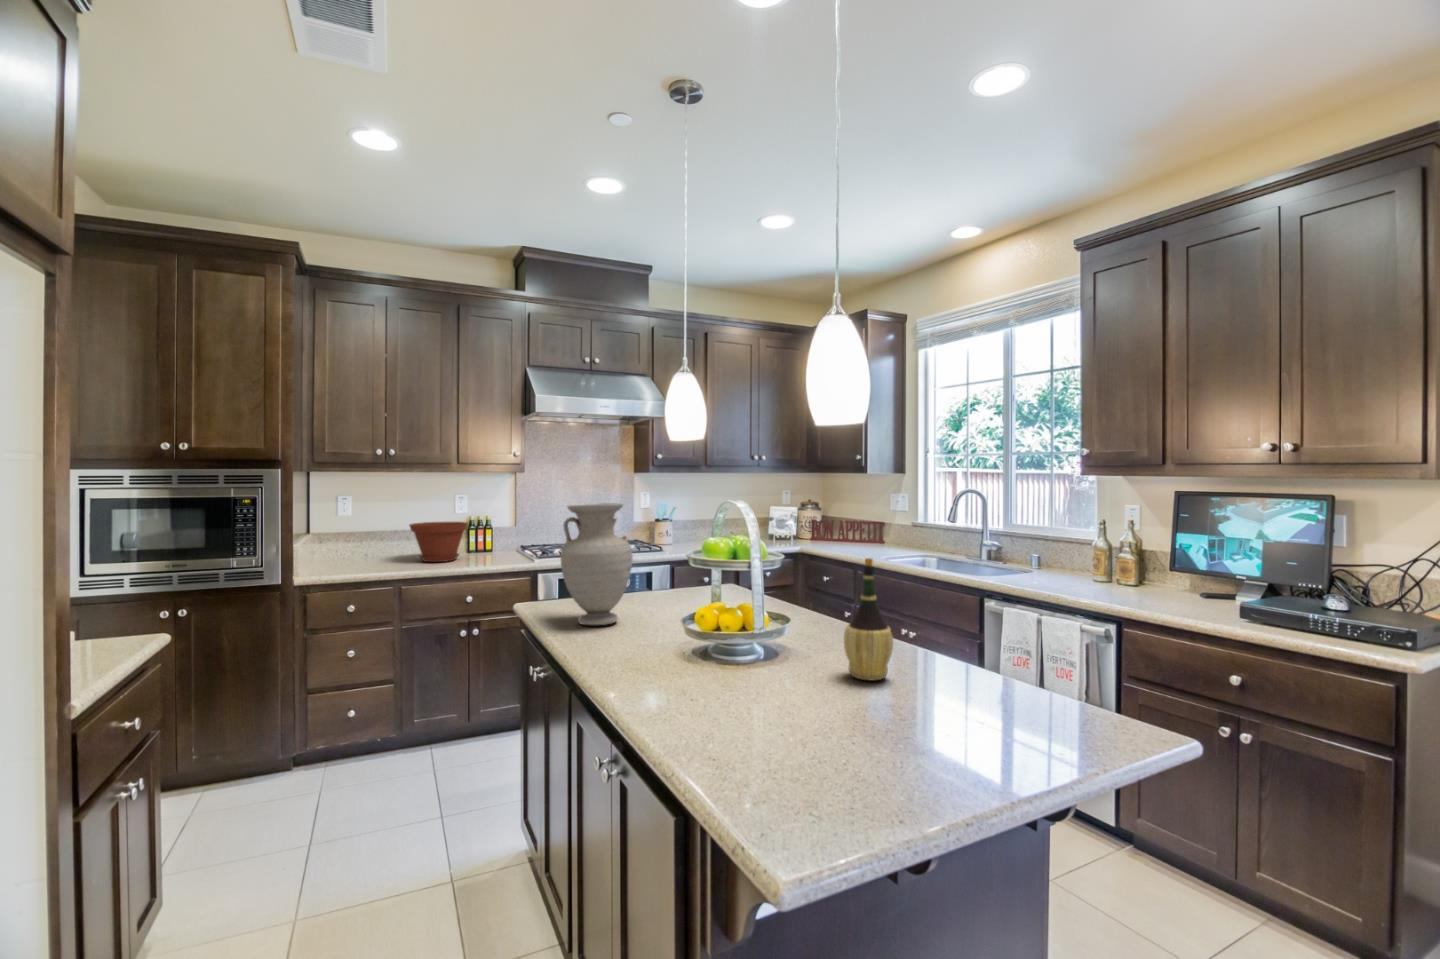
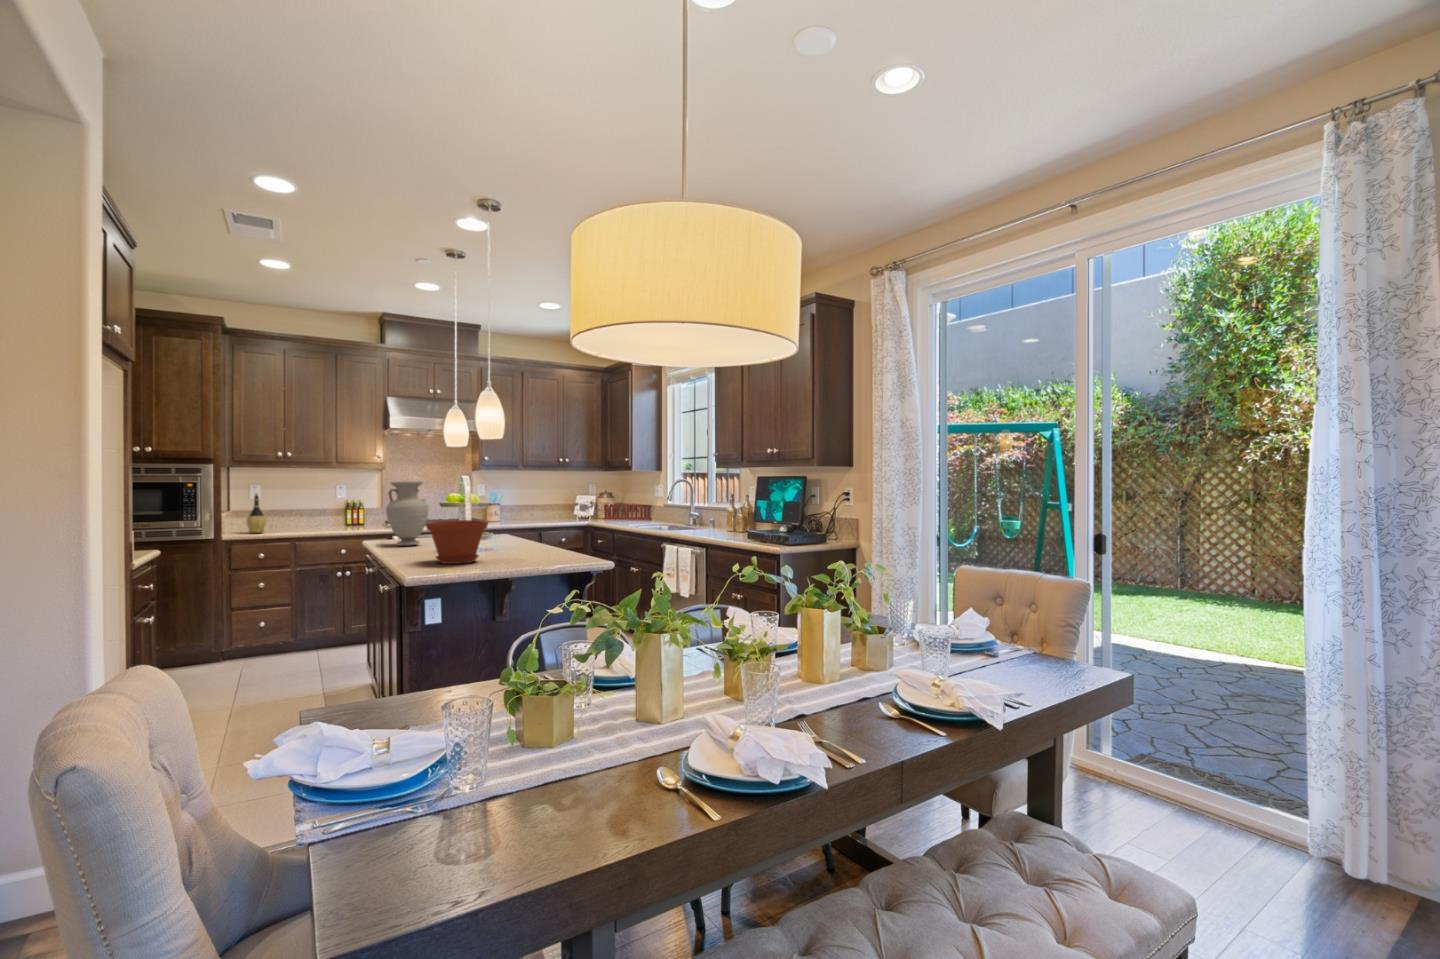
plant pot: present [410,522,468,562] -> present [425,520,488,564]
wine bottle: present [844,558,893,680] -> present [247,493,266,533]

